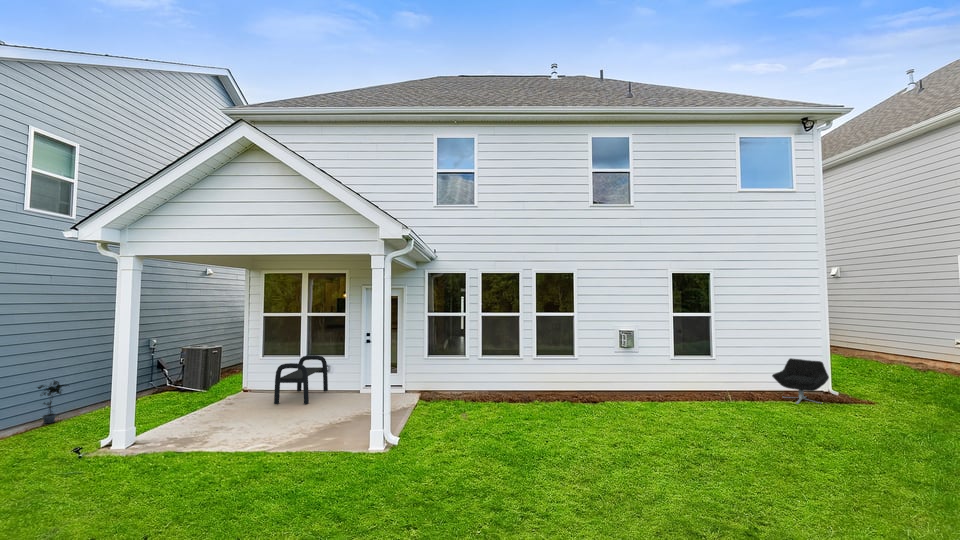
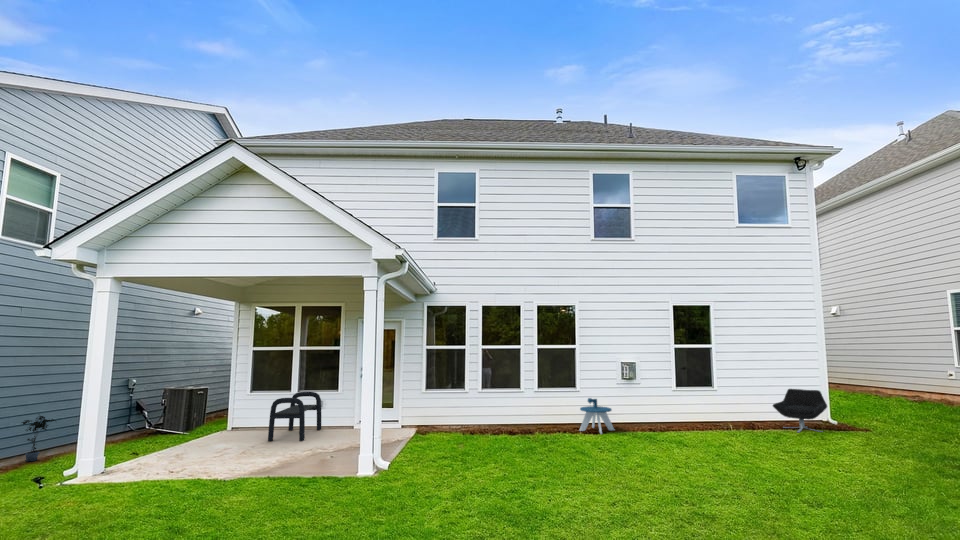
side table: none [576,366,611,402] -> present [580,398,614,434]

